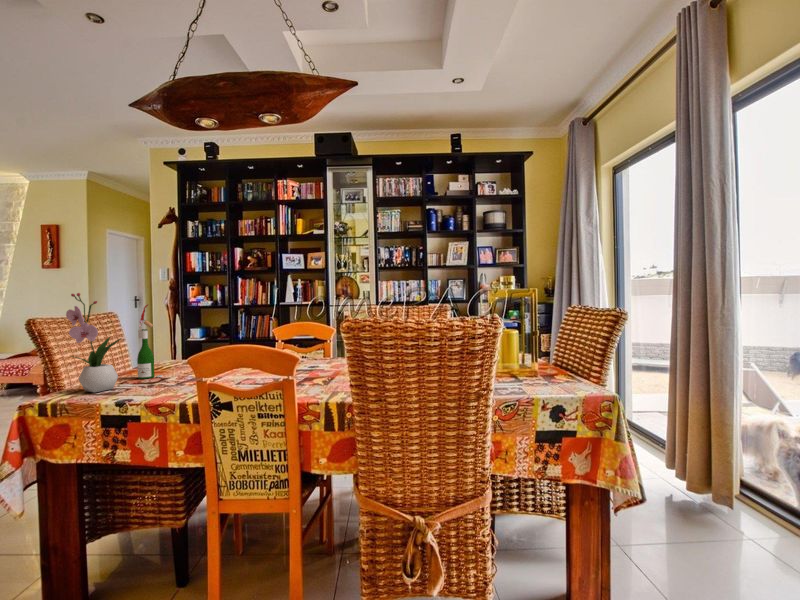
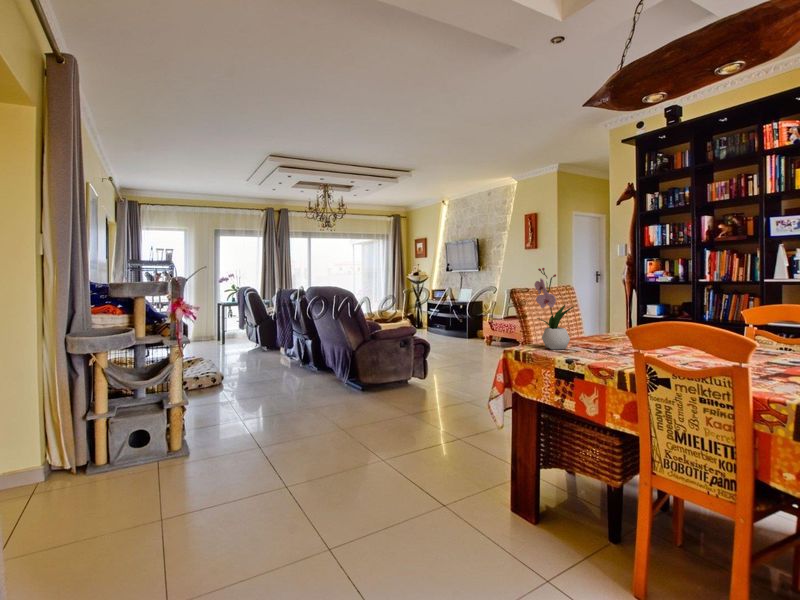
wine bottle: present [137,305,162,379] -> none [587,278,608,345]

